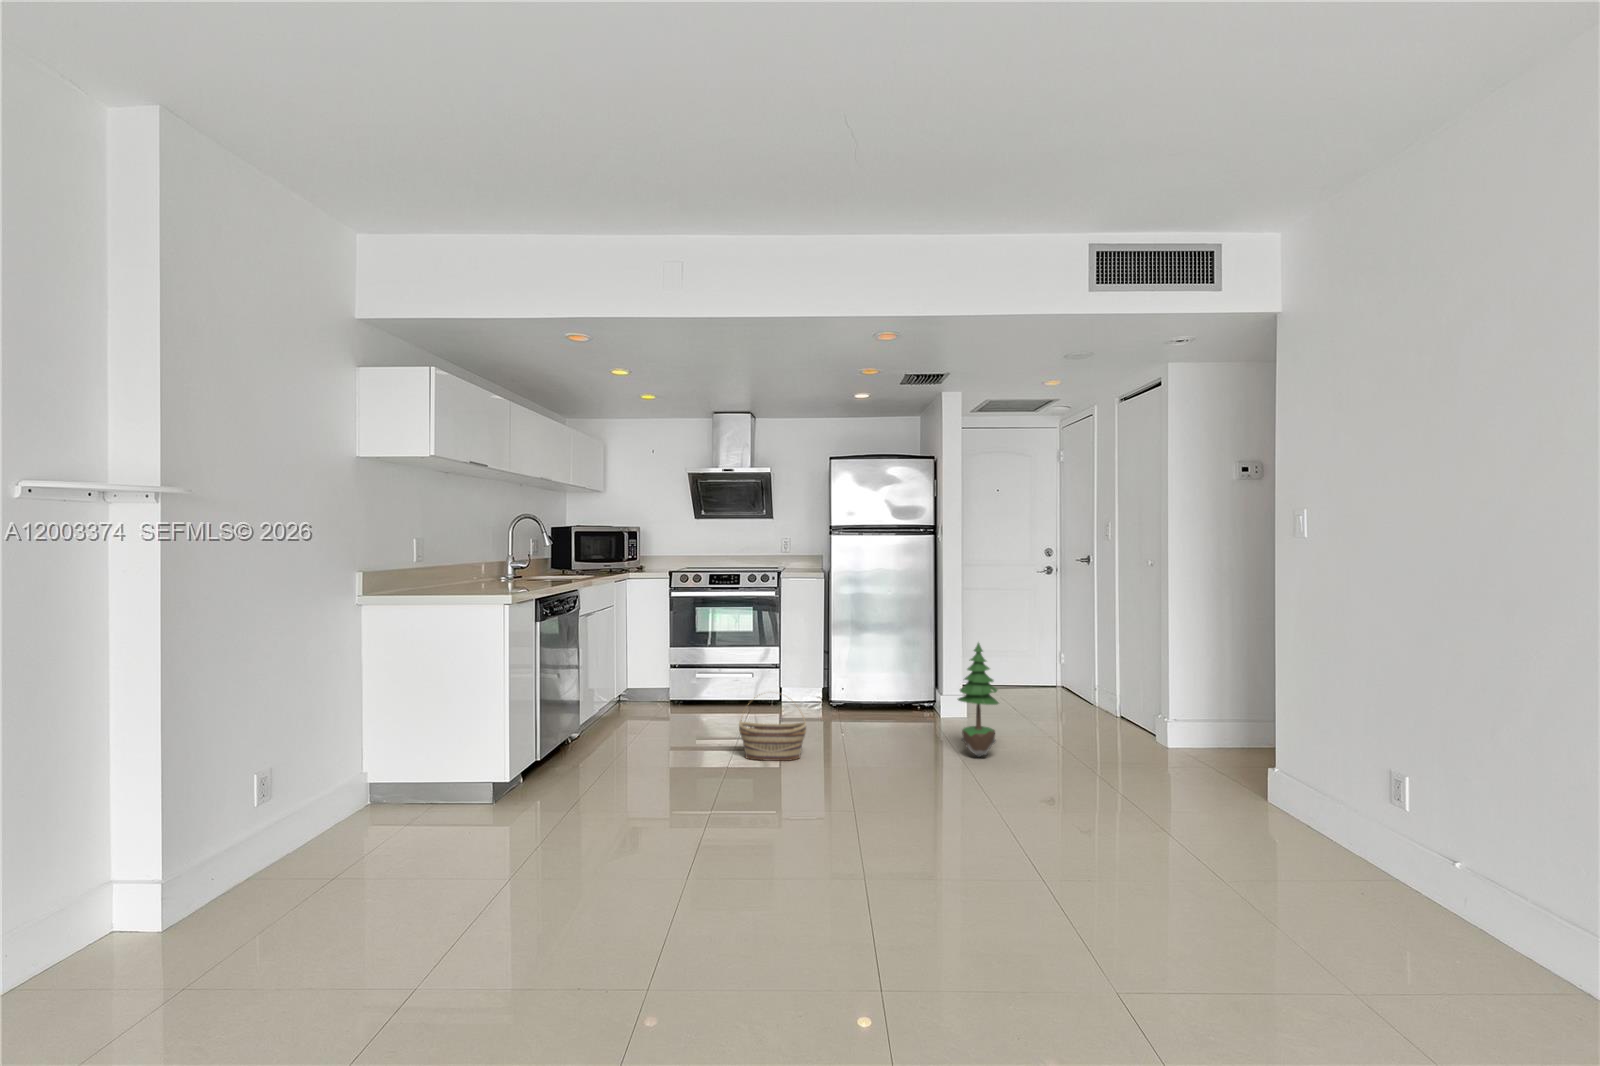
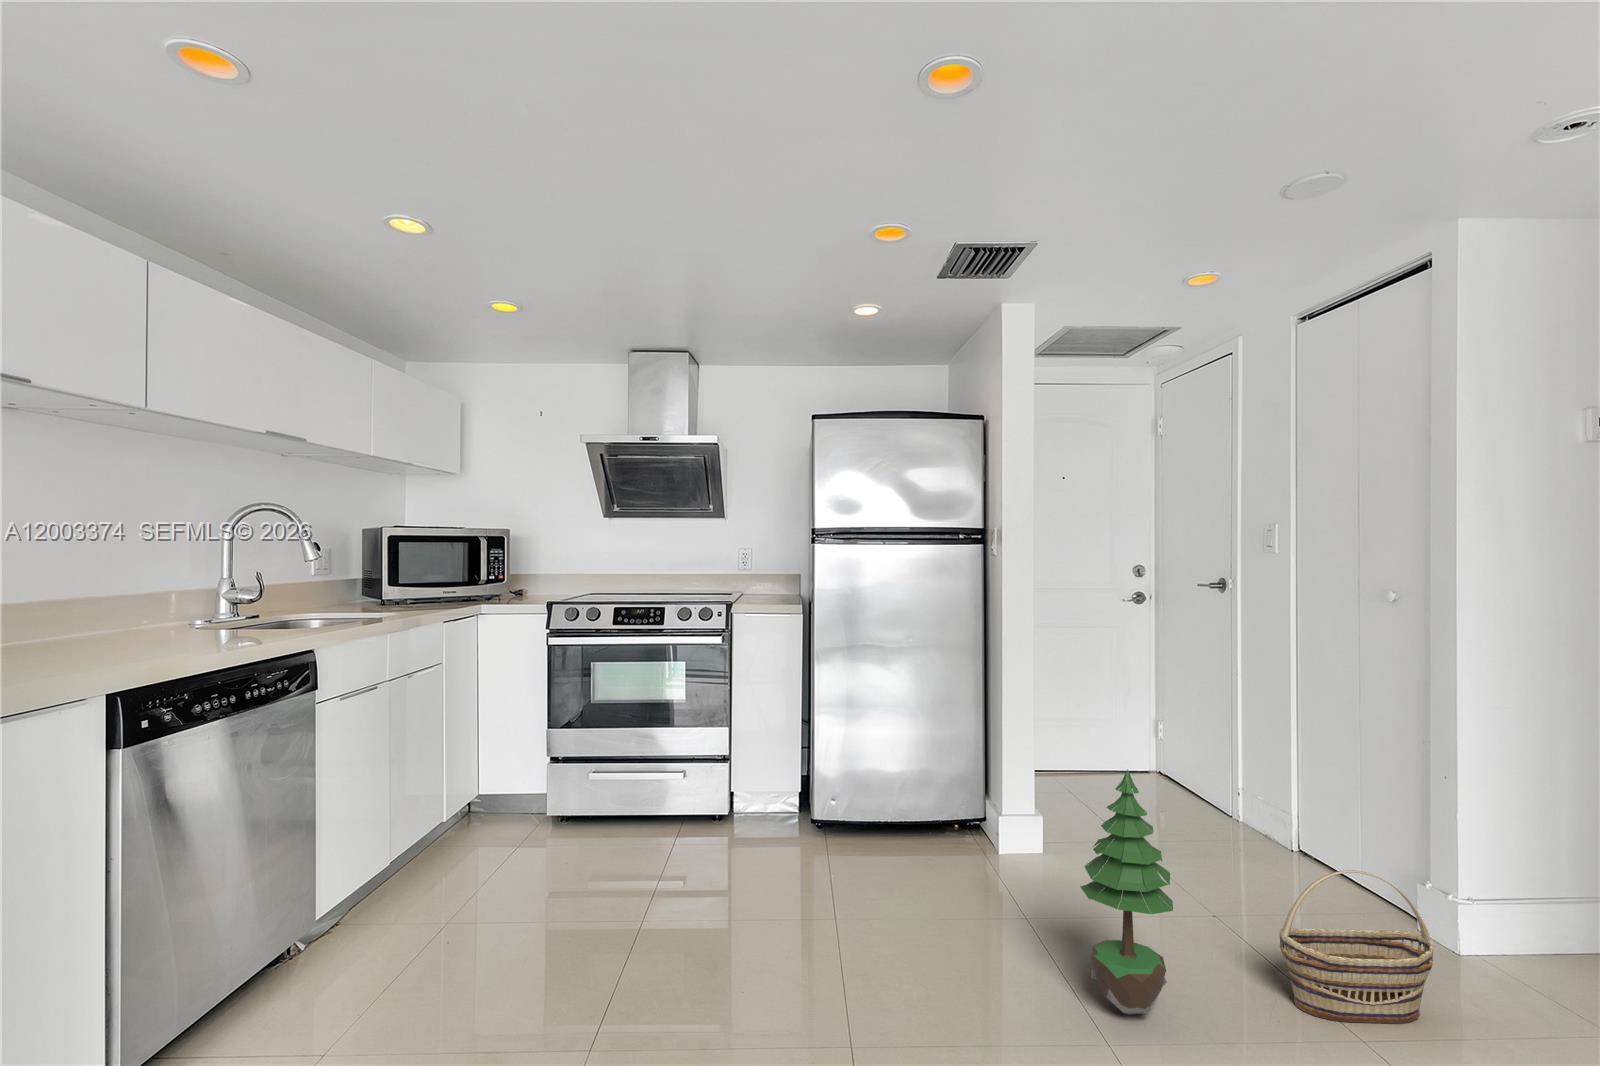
basket: present [739,694,806,761] -> present [1280,870,1433,1024]

